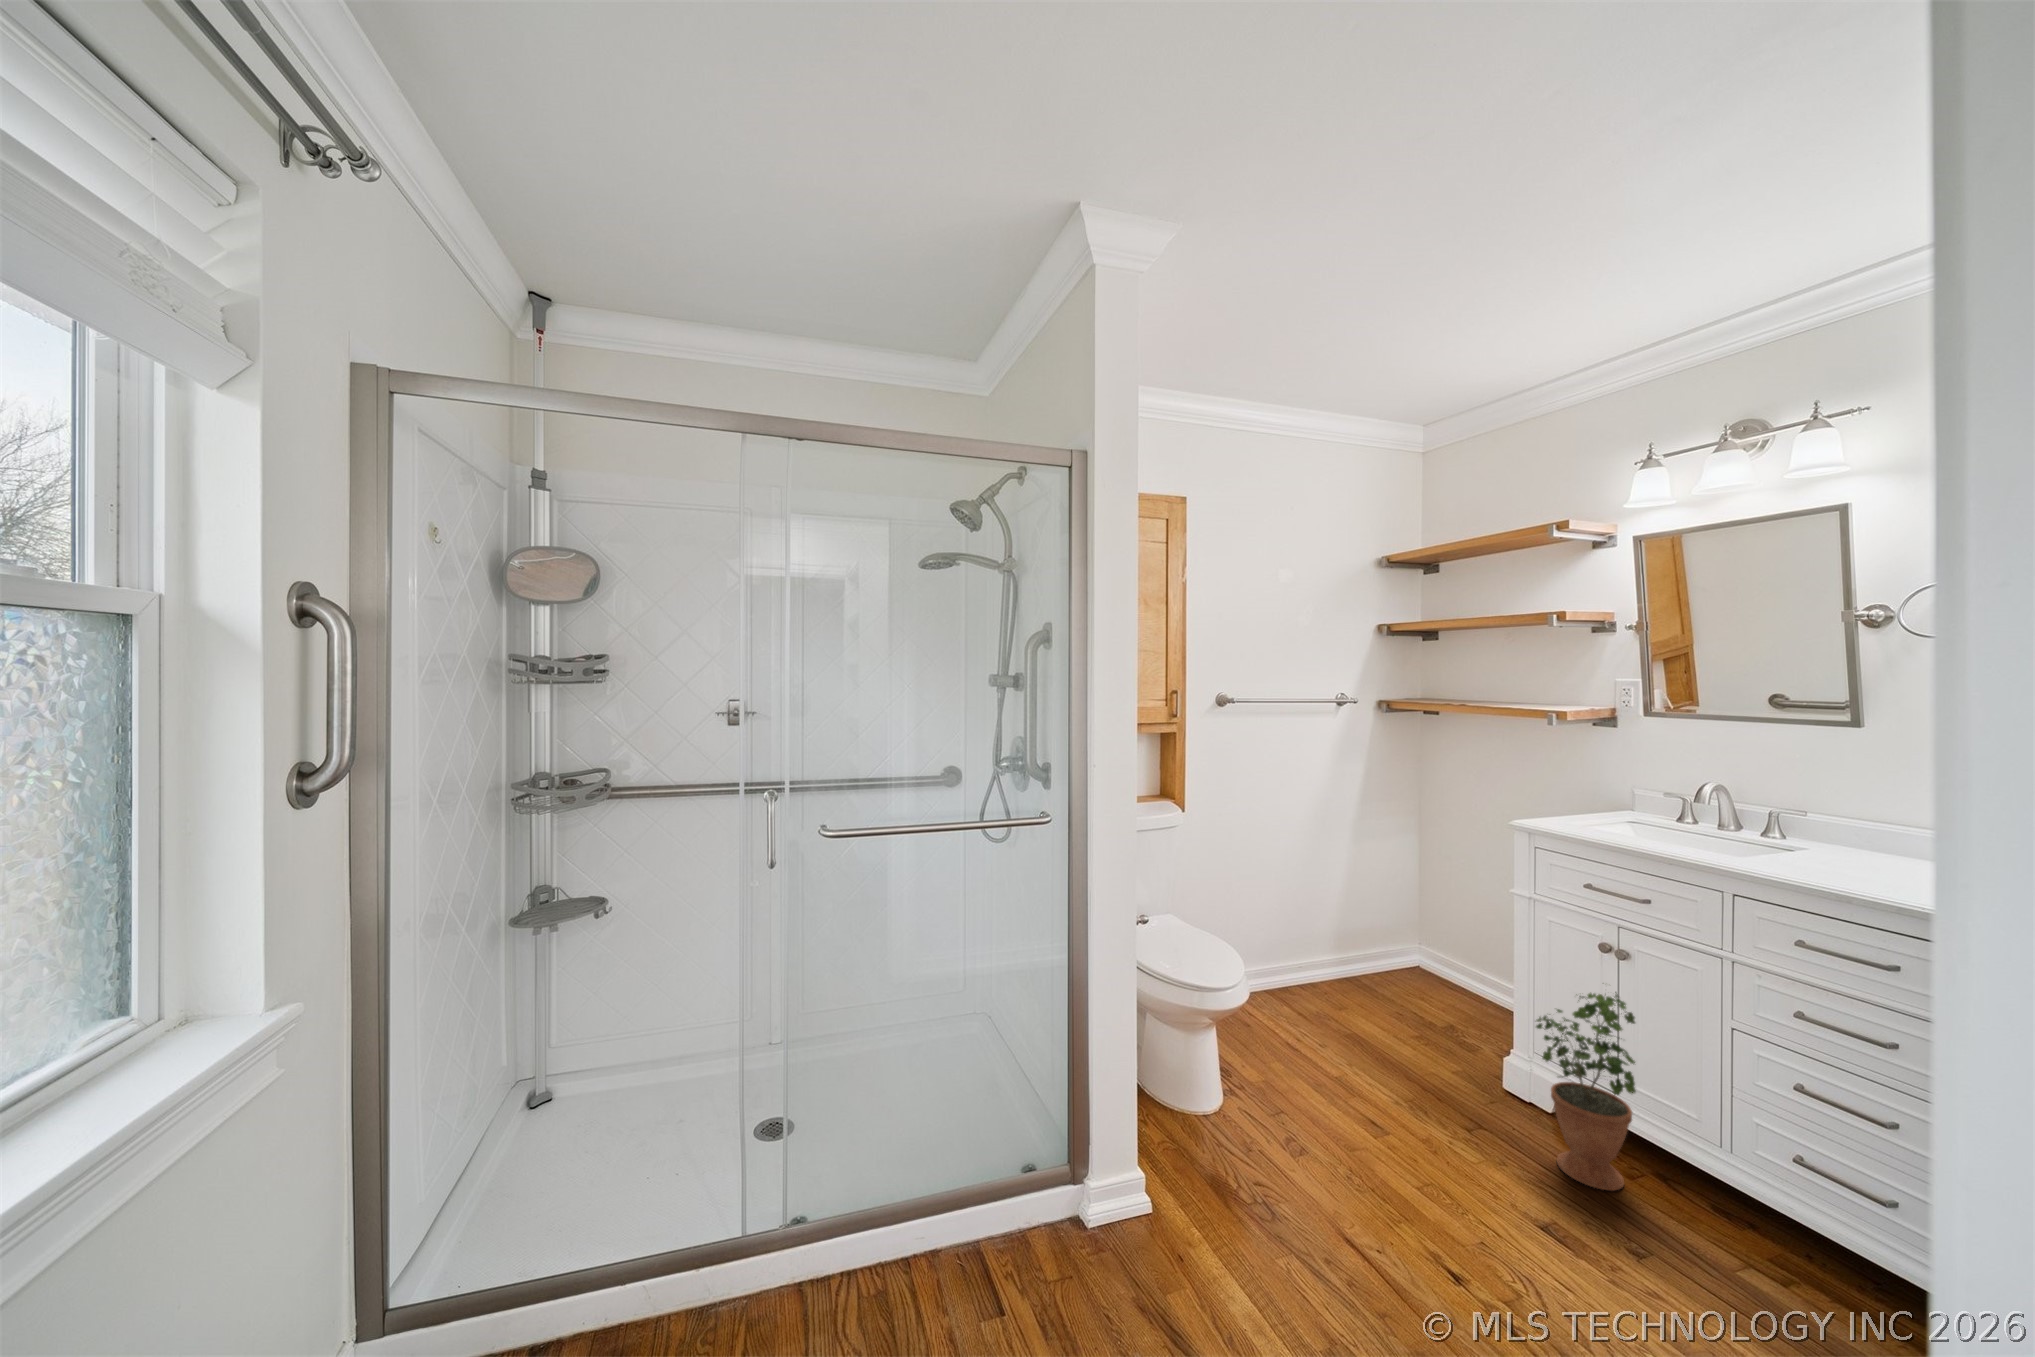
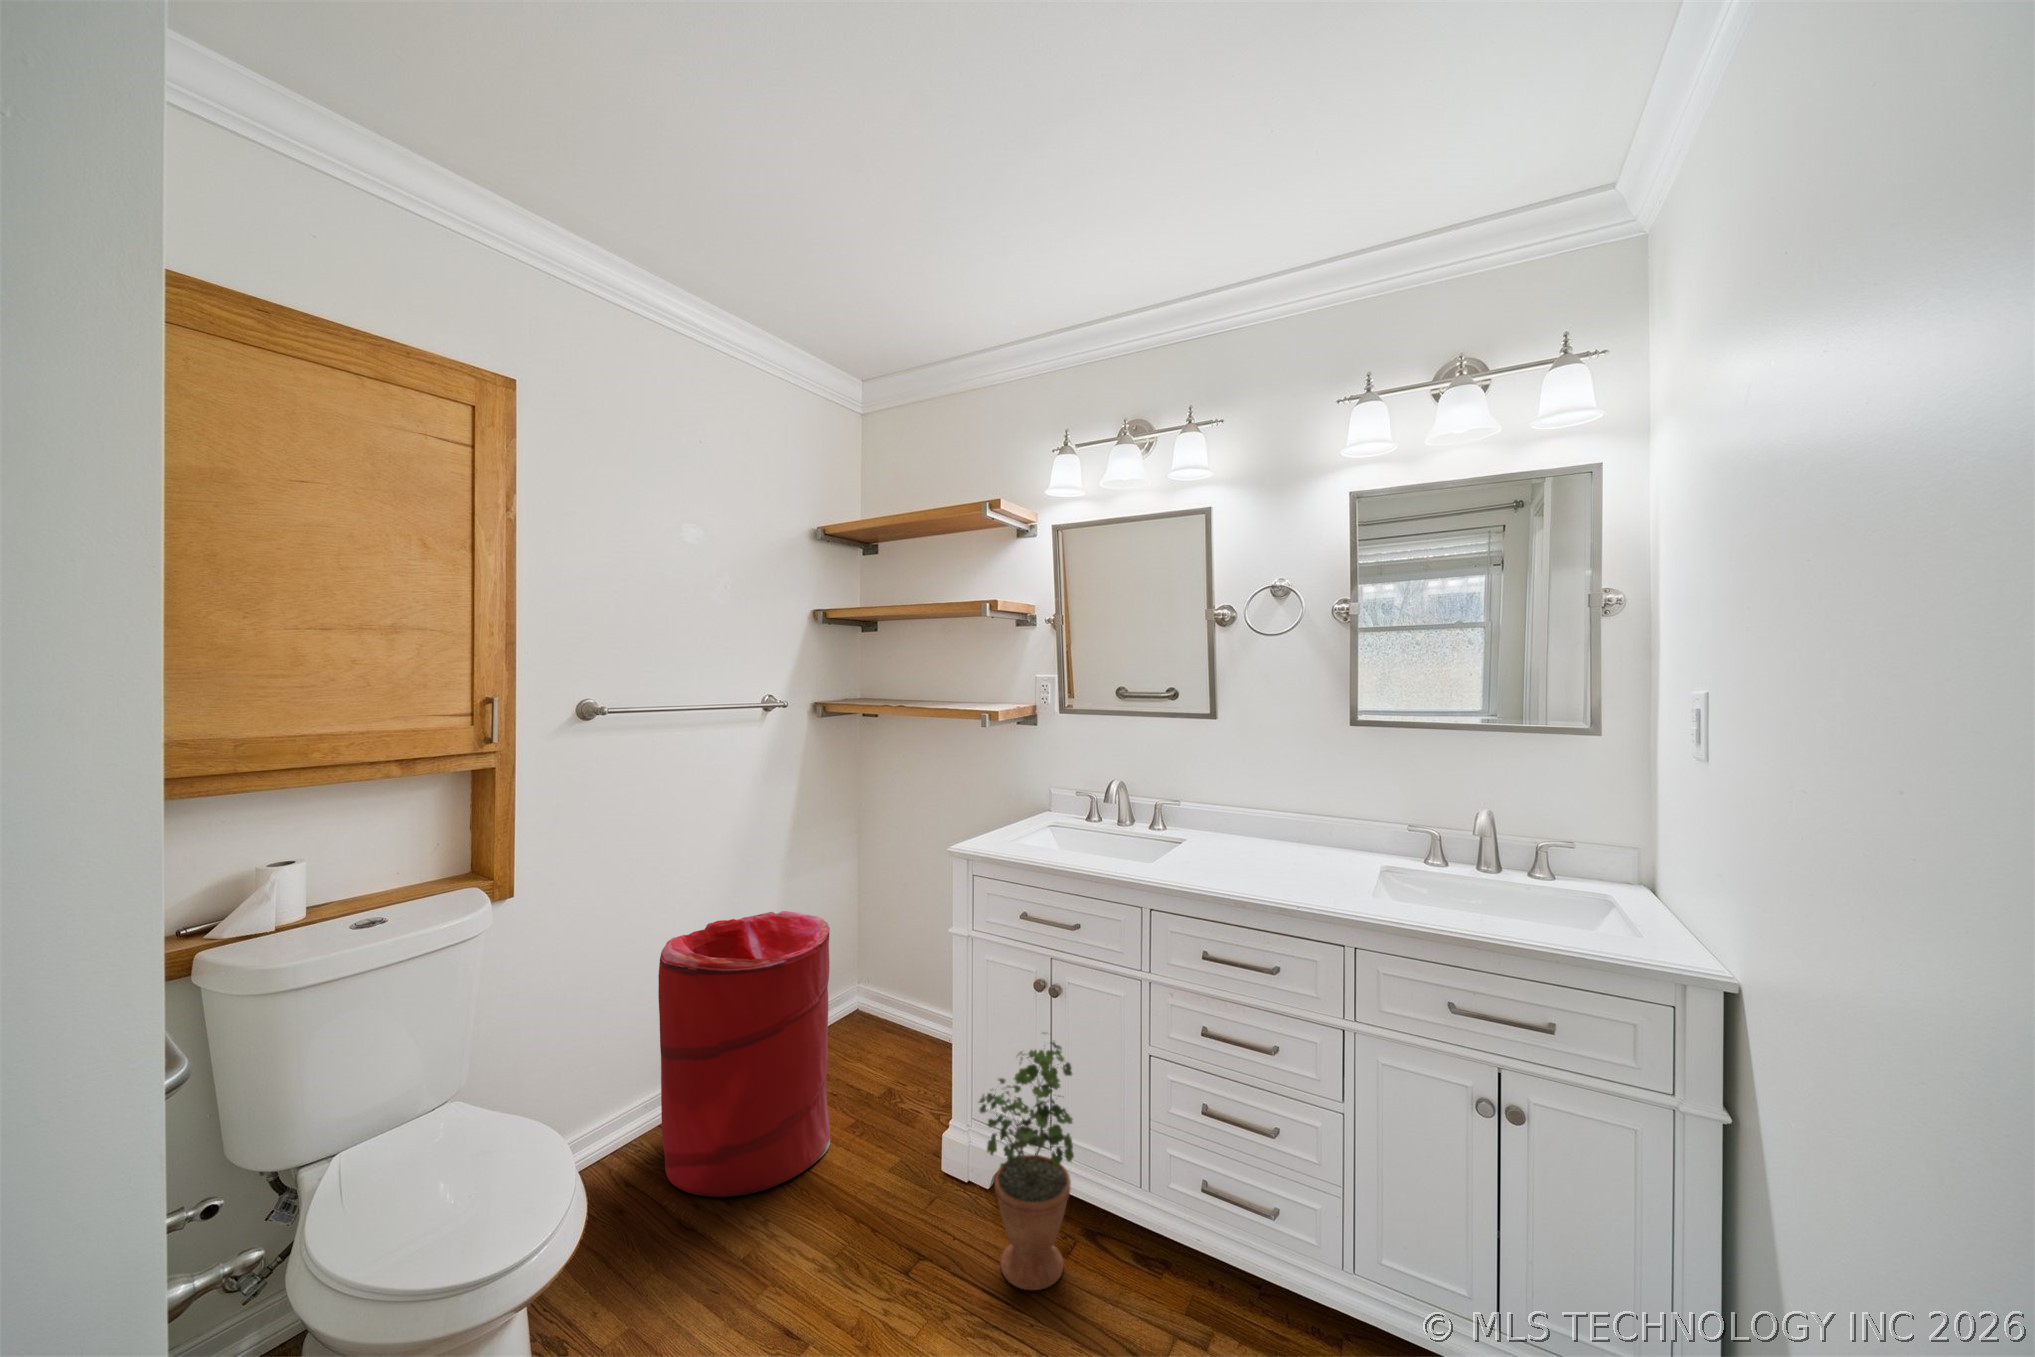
laundry hamper: none [1271,857,1398,1050] -> present [658,911,830,1197]

